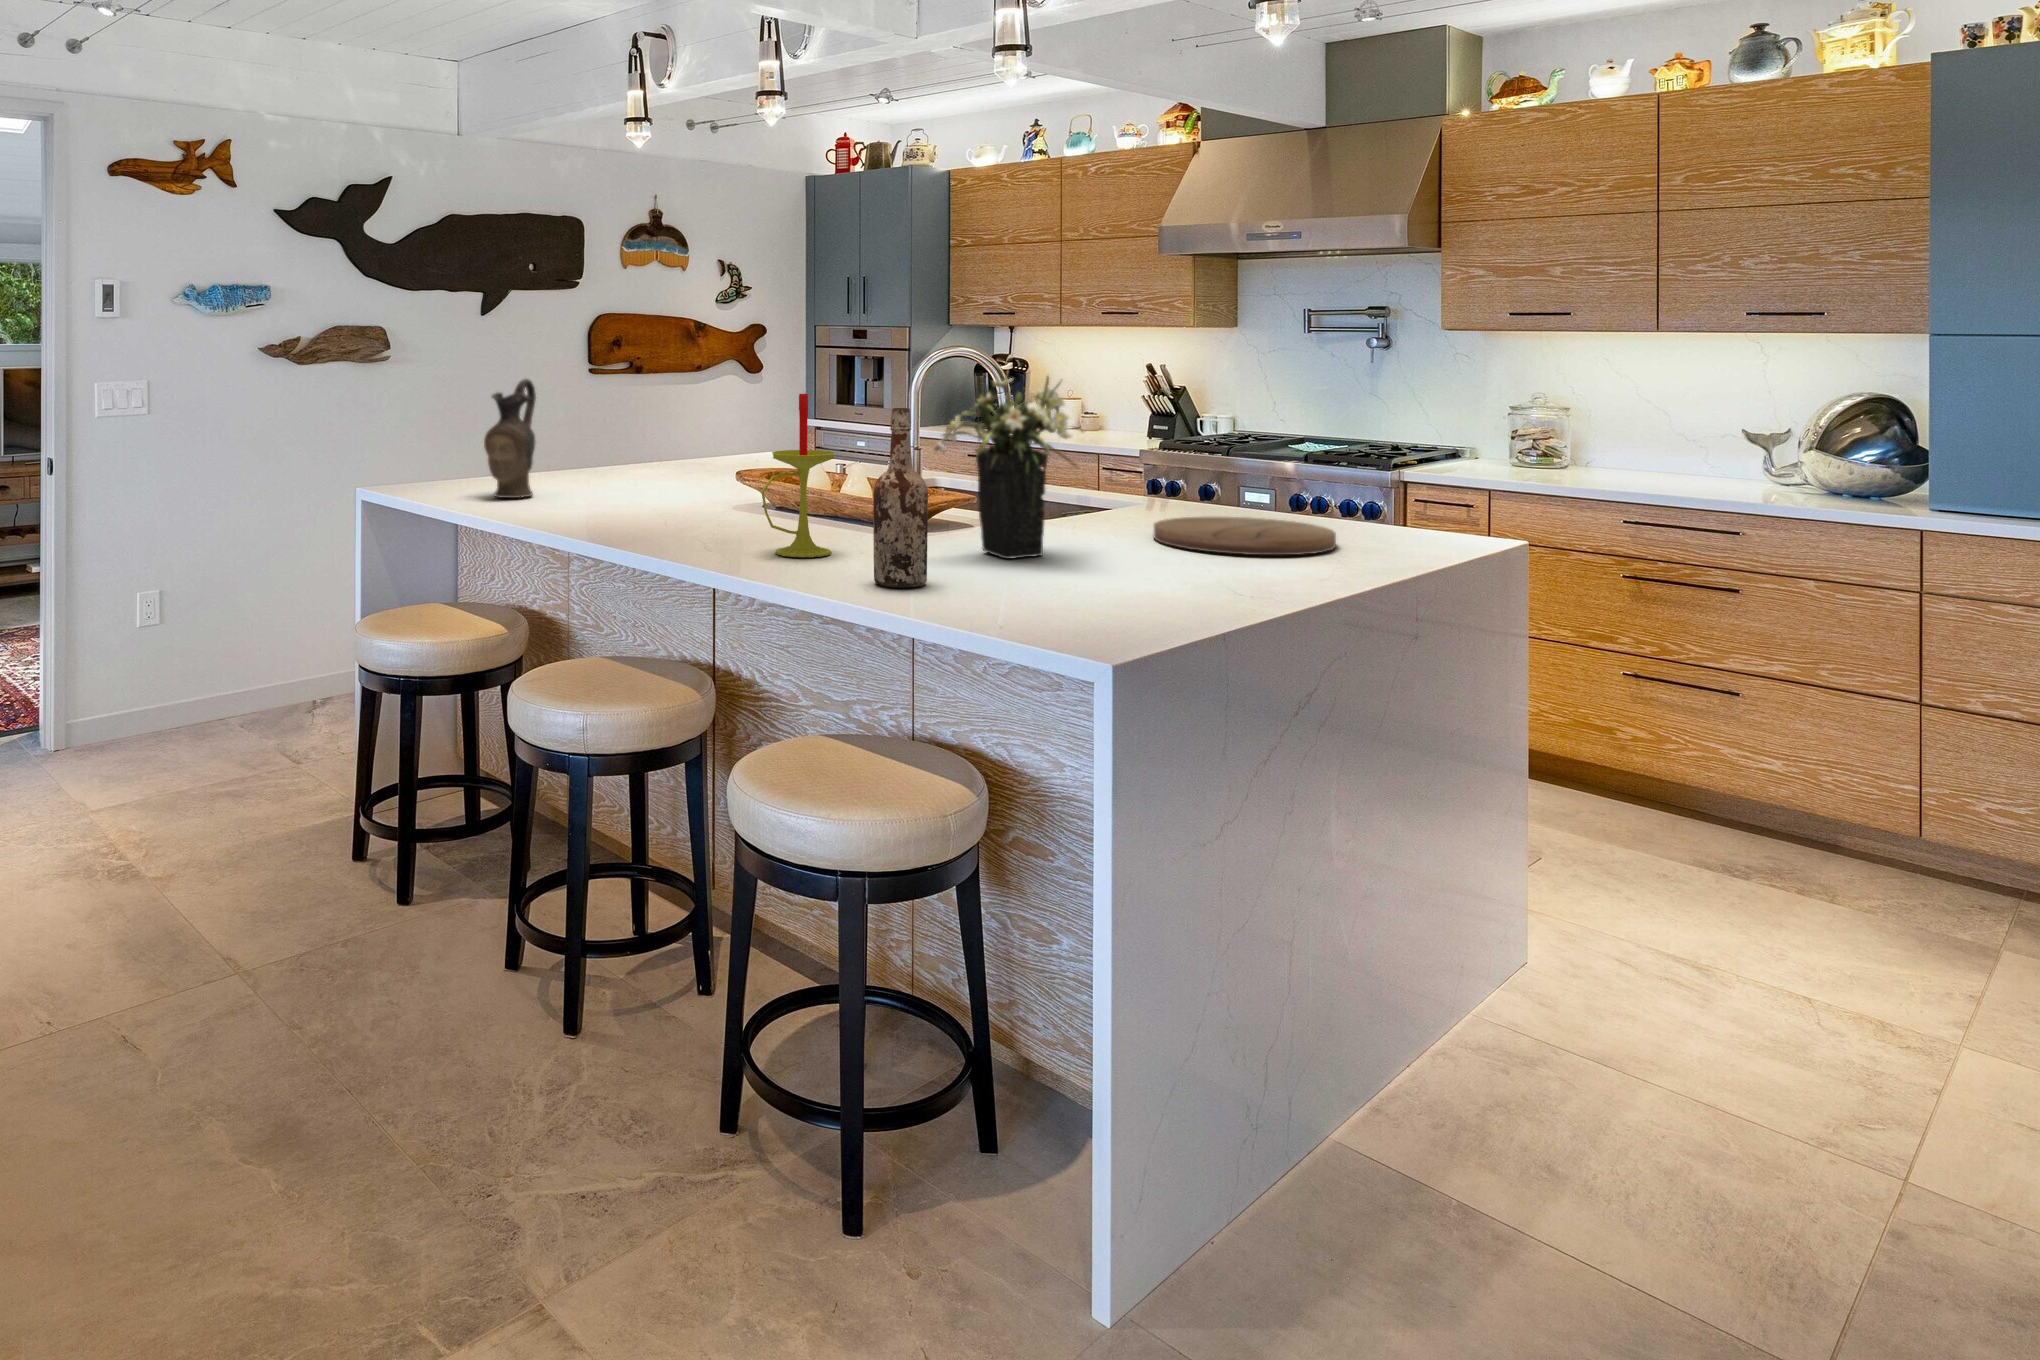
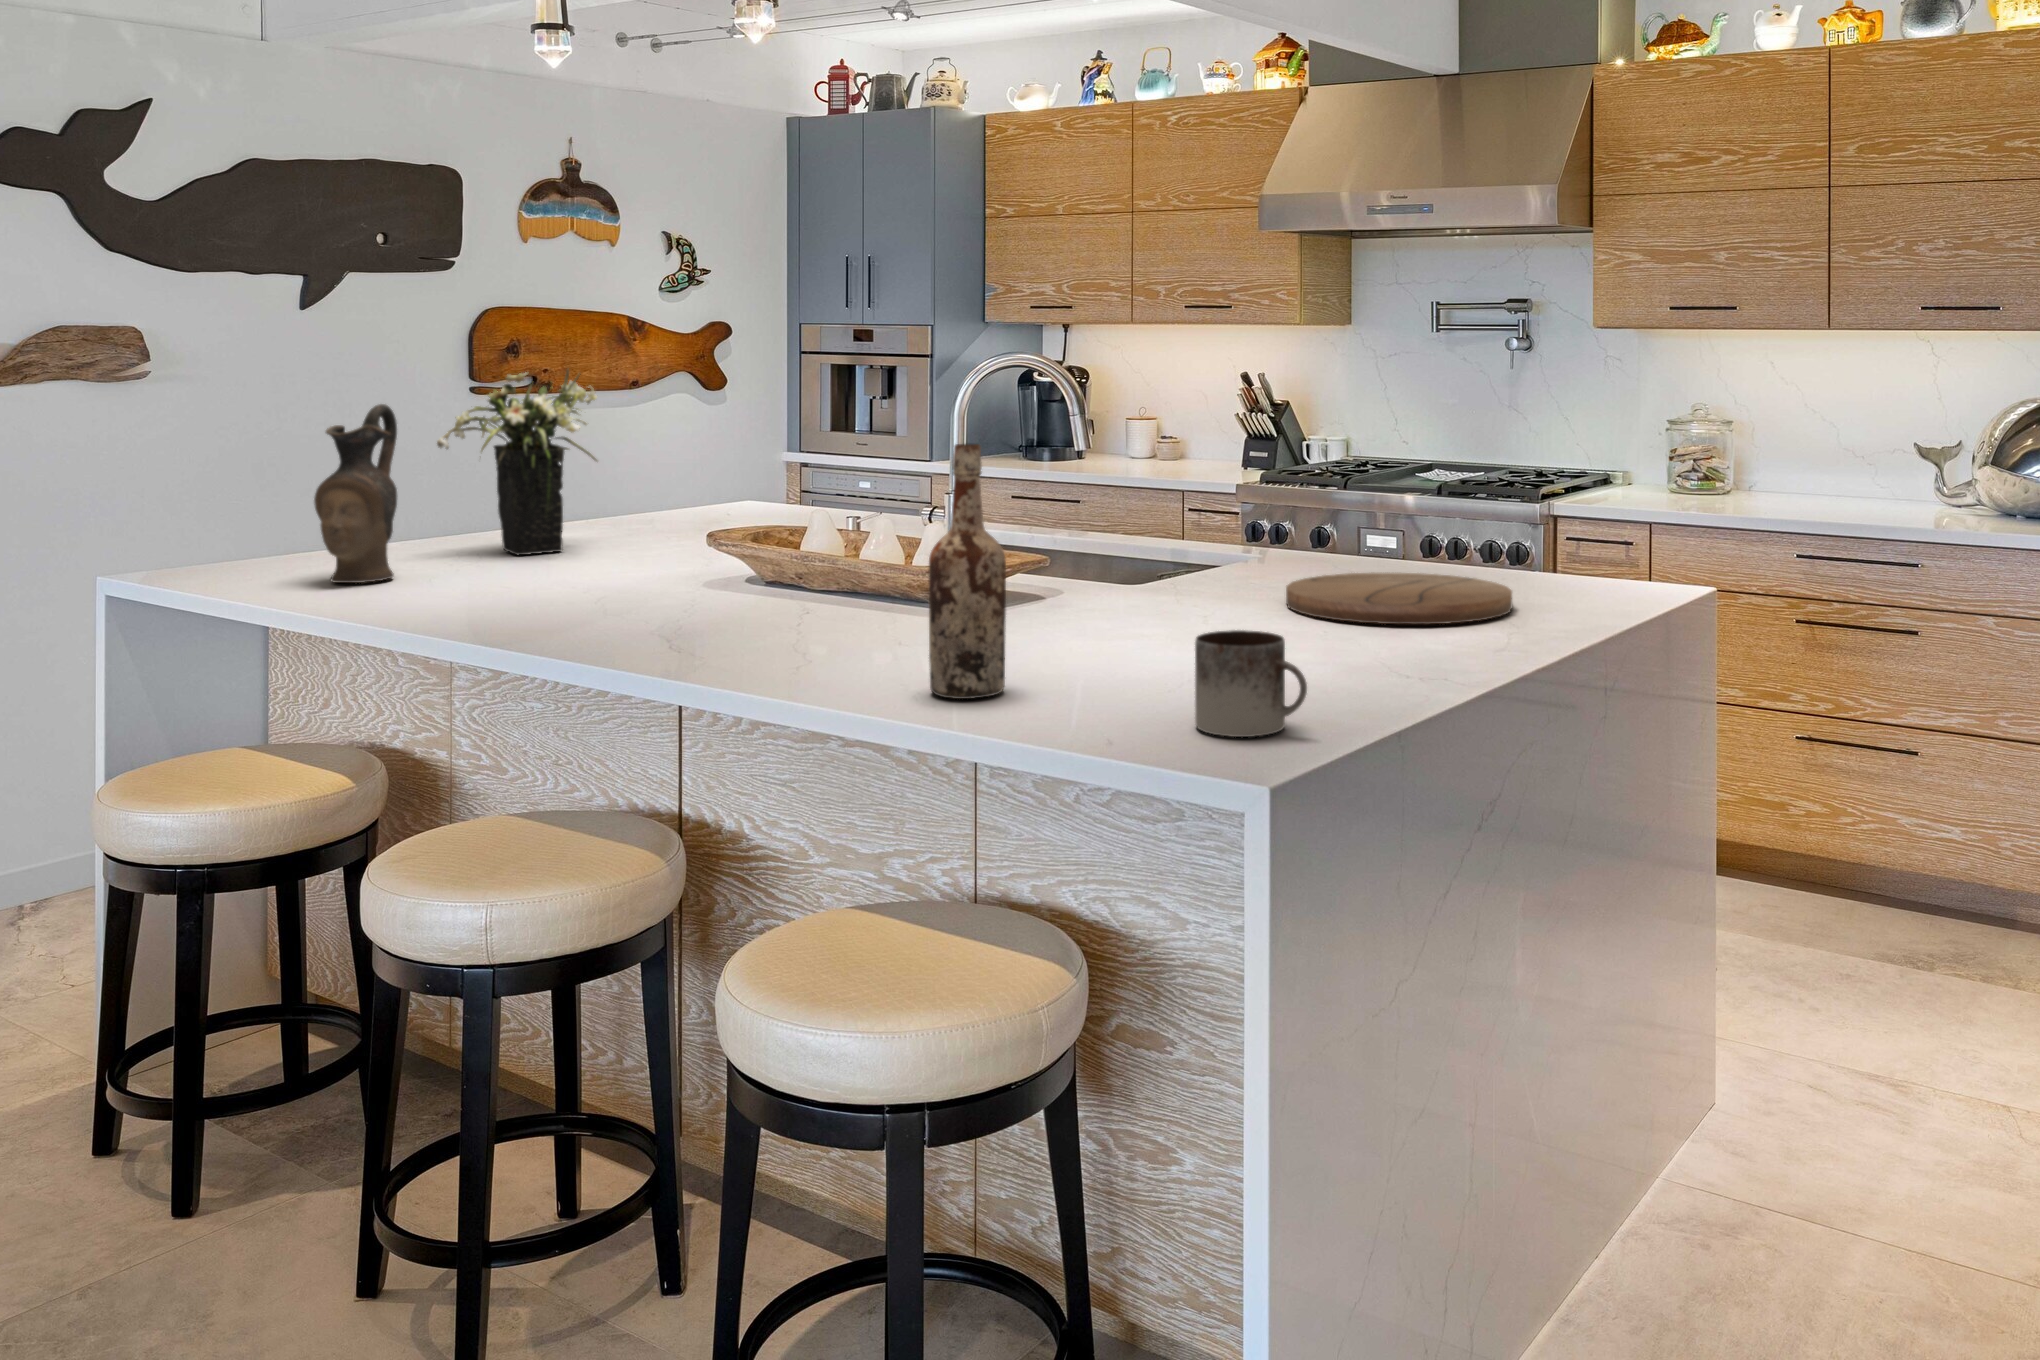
flower arrangement: present [934,376,1084,559] -> present [437,370,597,555]
candle: present [761,394,835,557] -> none [758,417,865,658]
mug: none [1059,546,1140,622] -> present [1195,630,1307,737]

